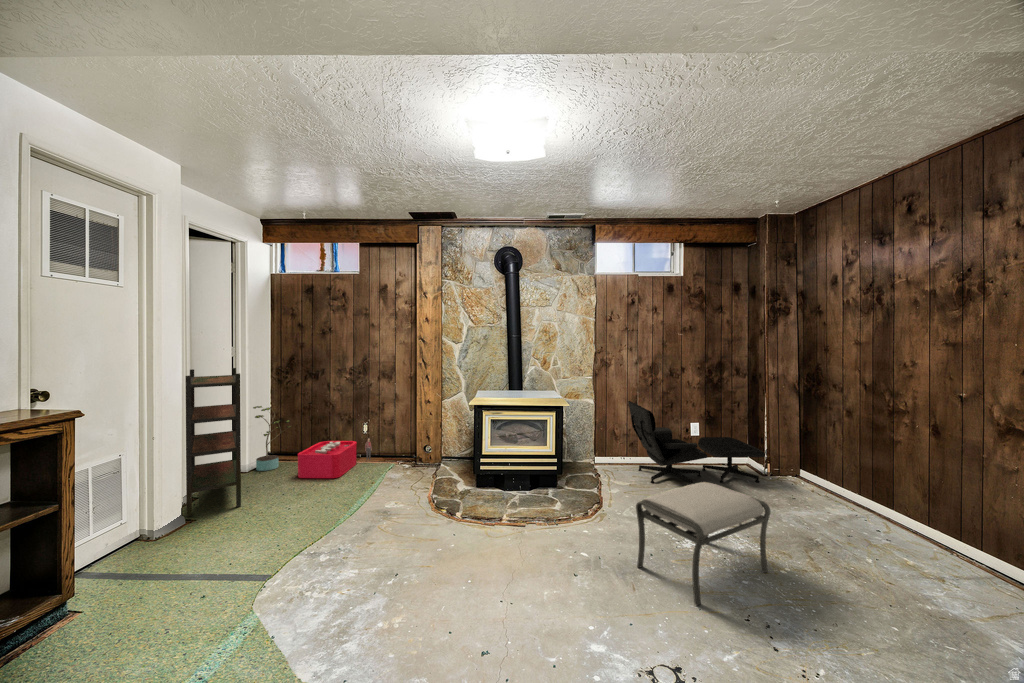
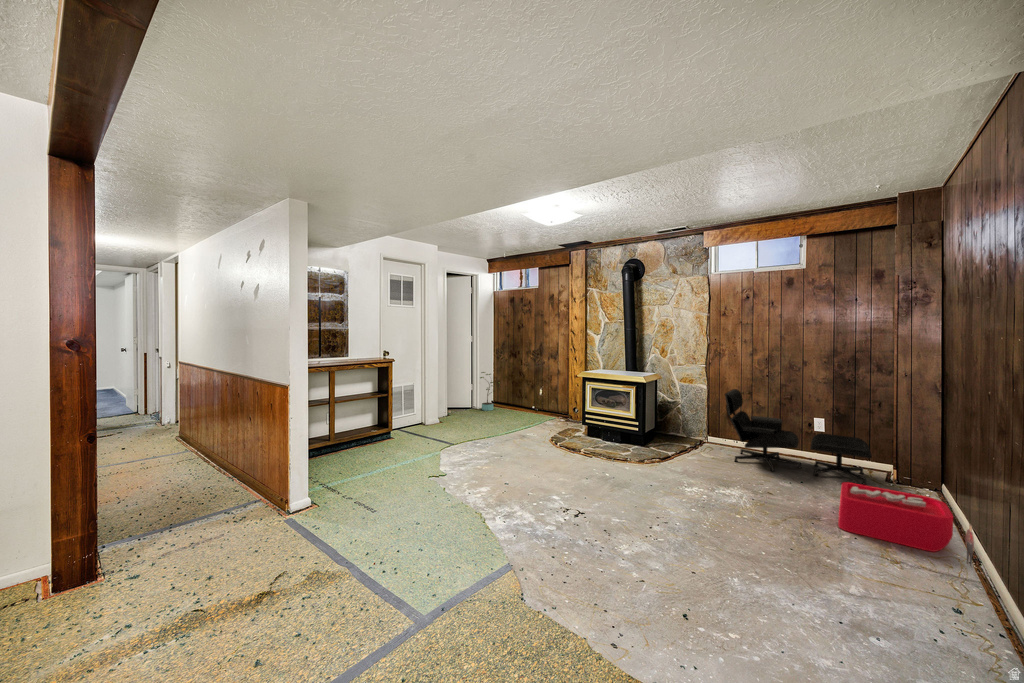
bookshelf: present [186,368,241,517] -> none [438,348,470,422]
storage bin: present [298,438,372,478] -> present [839,482,974,567]
ottoman: present [636,482,770,606] -> none [626,440,724,516]

